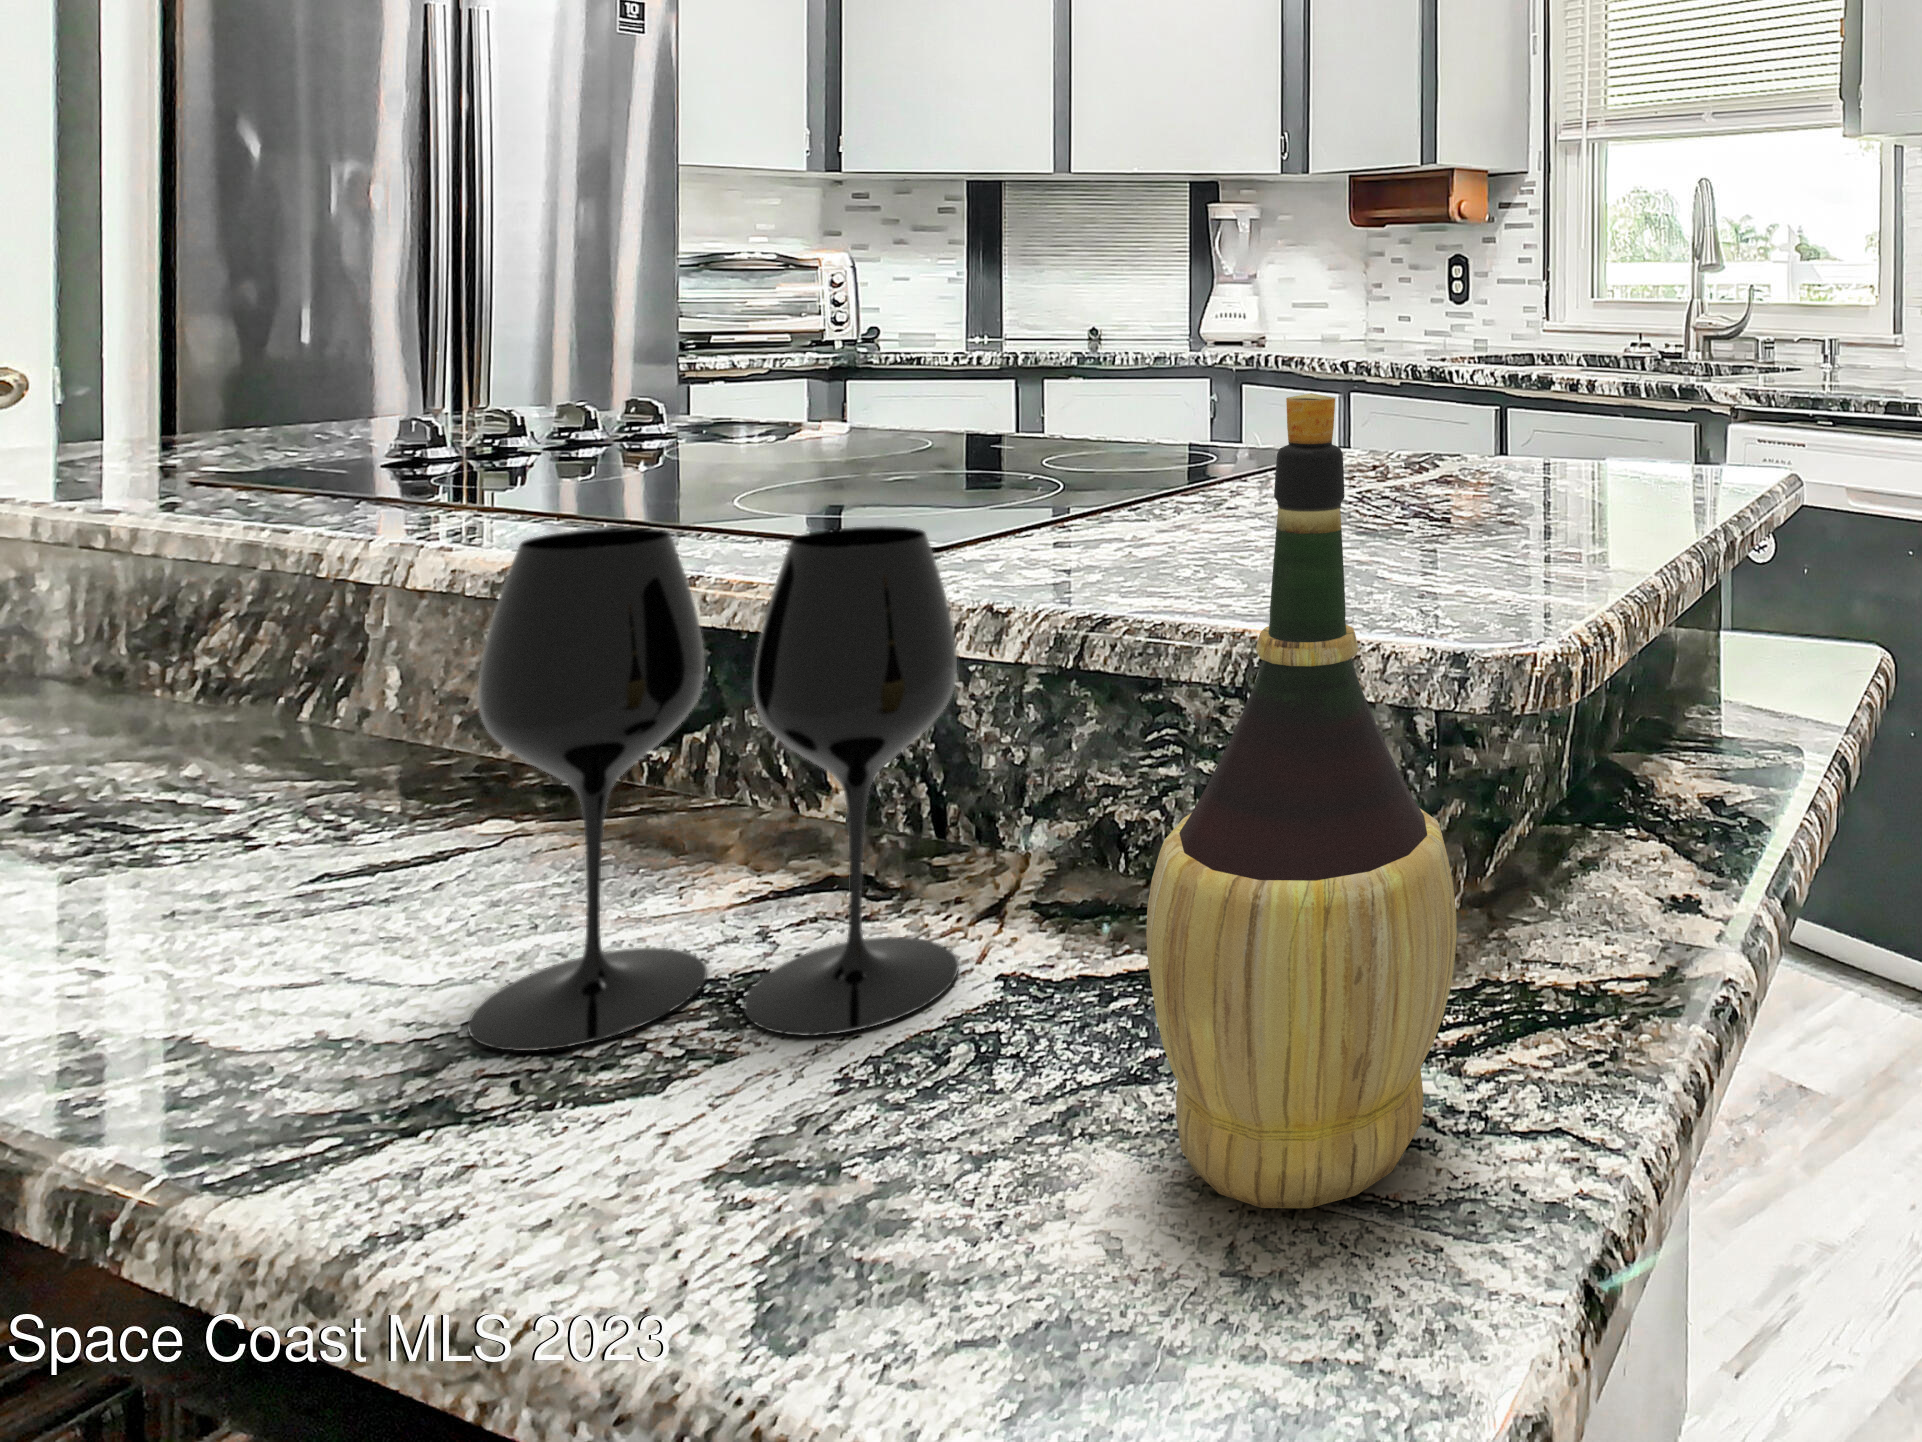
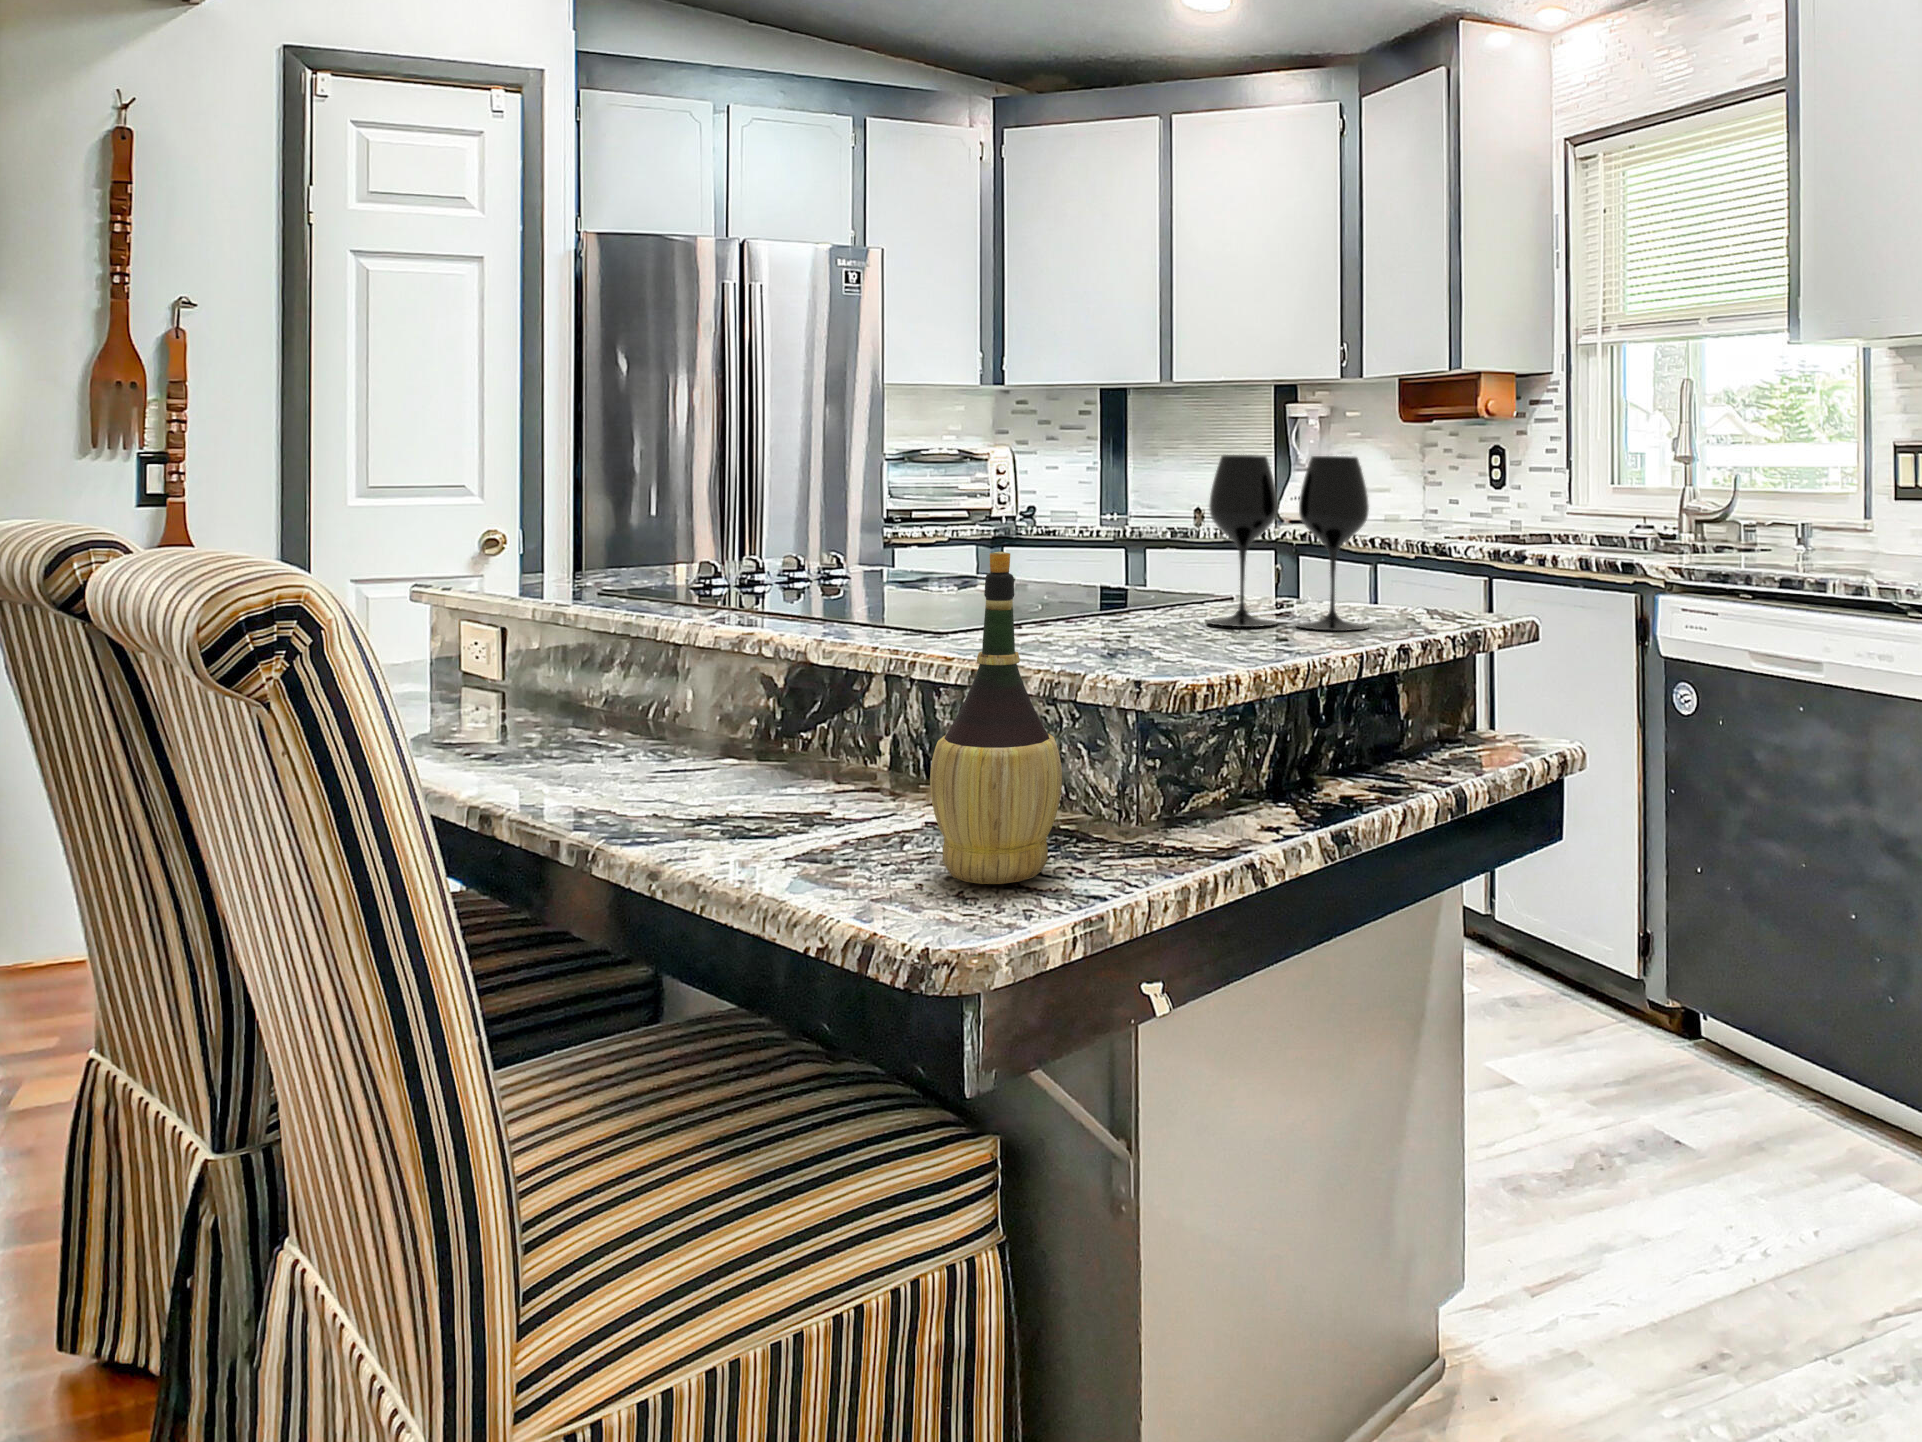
wine glass: present [468,526,959,1051] -> present [1207,455,1369,631]

